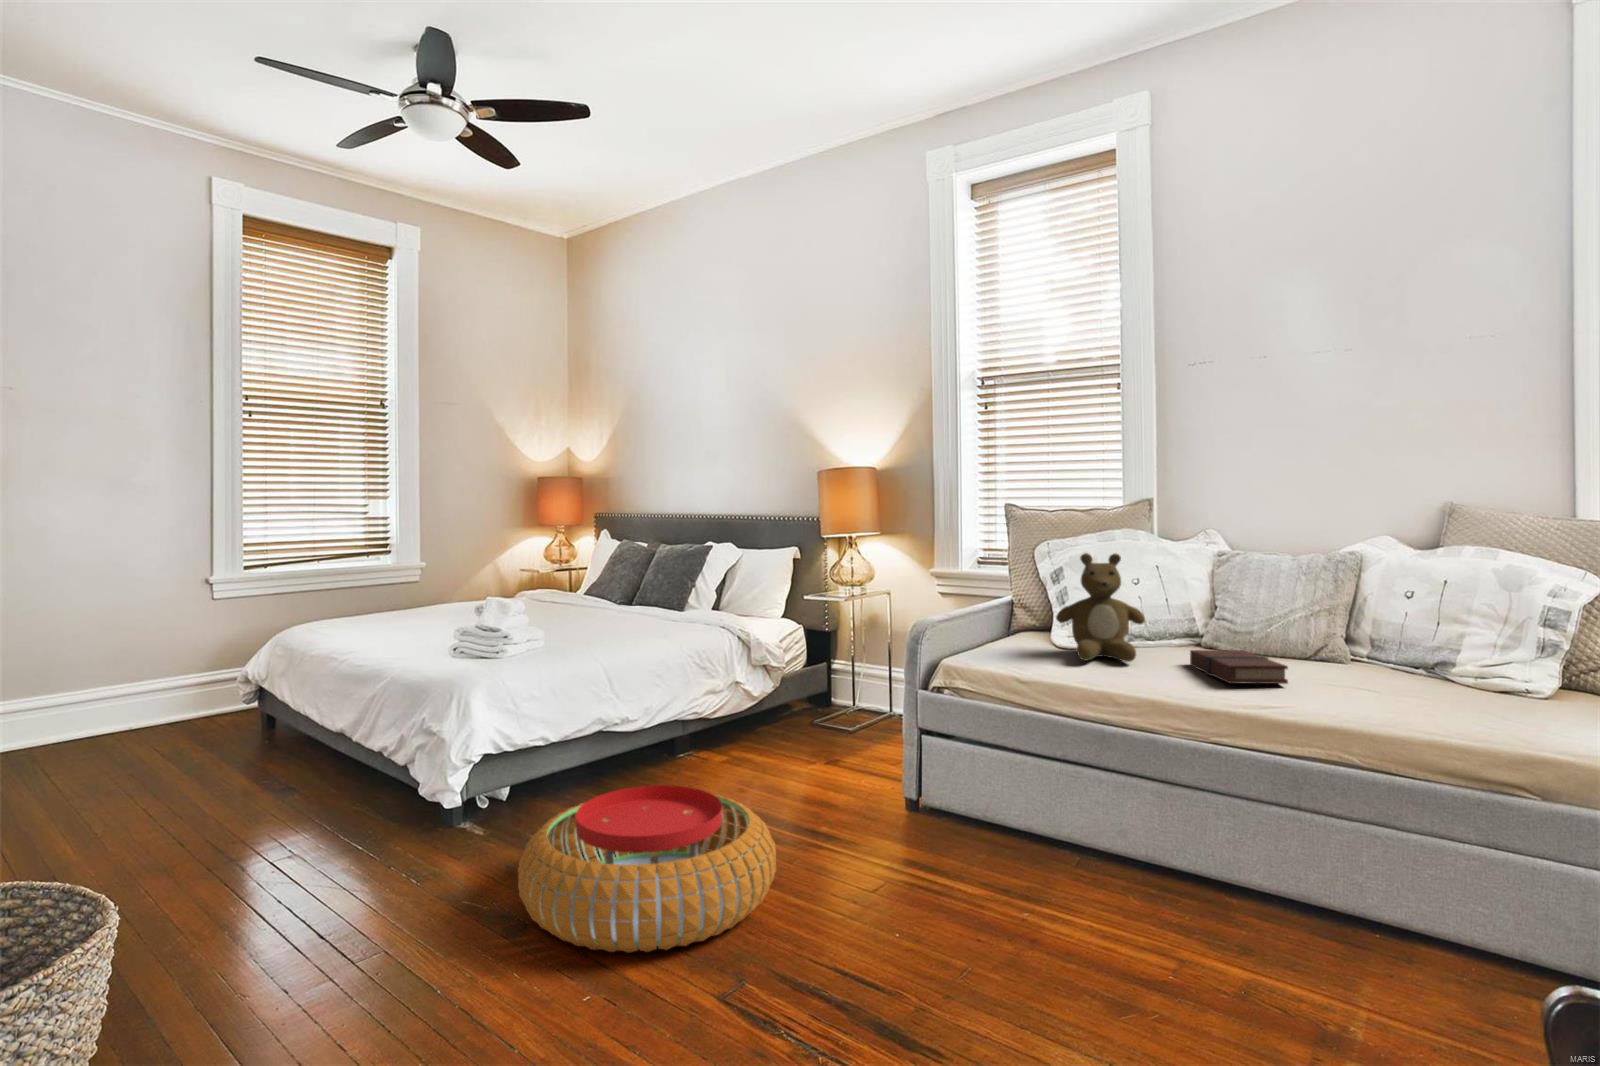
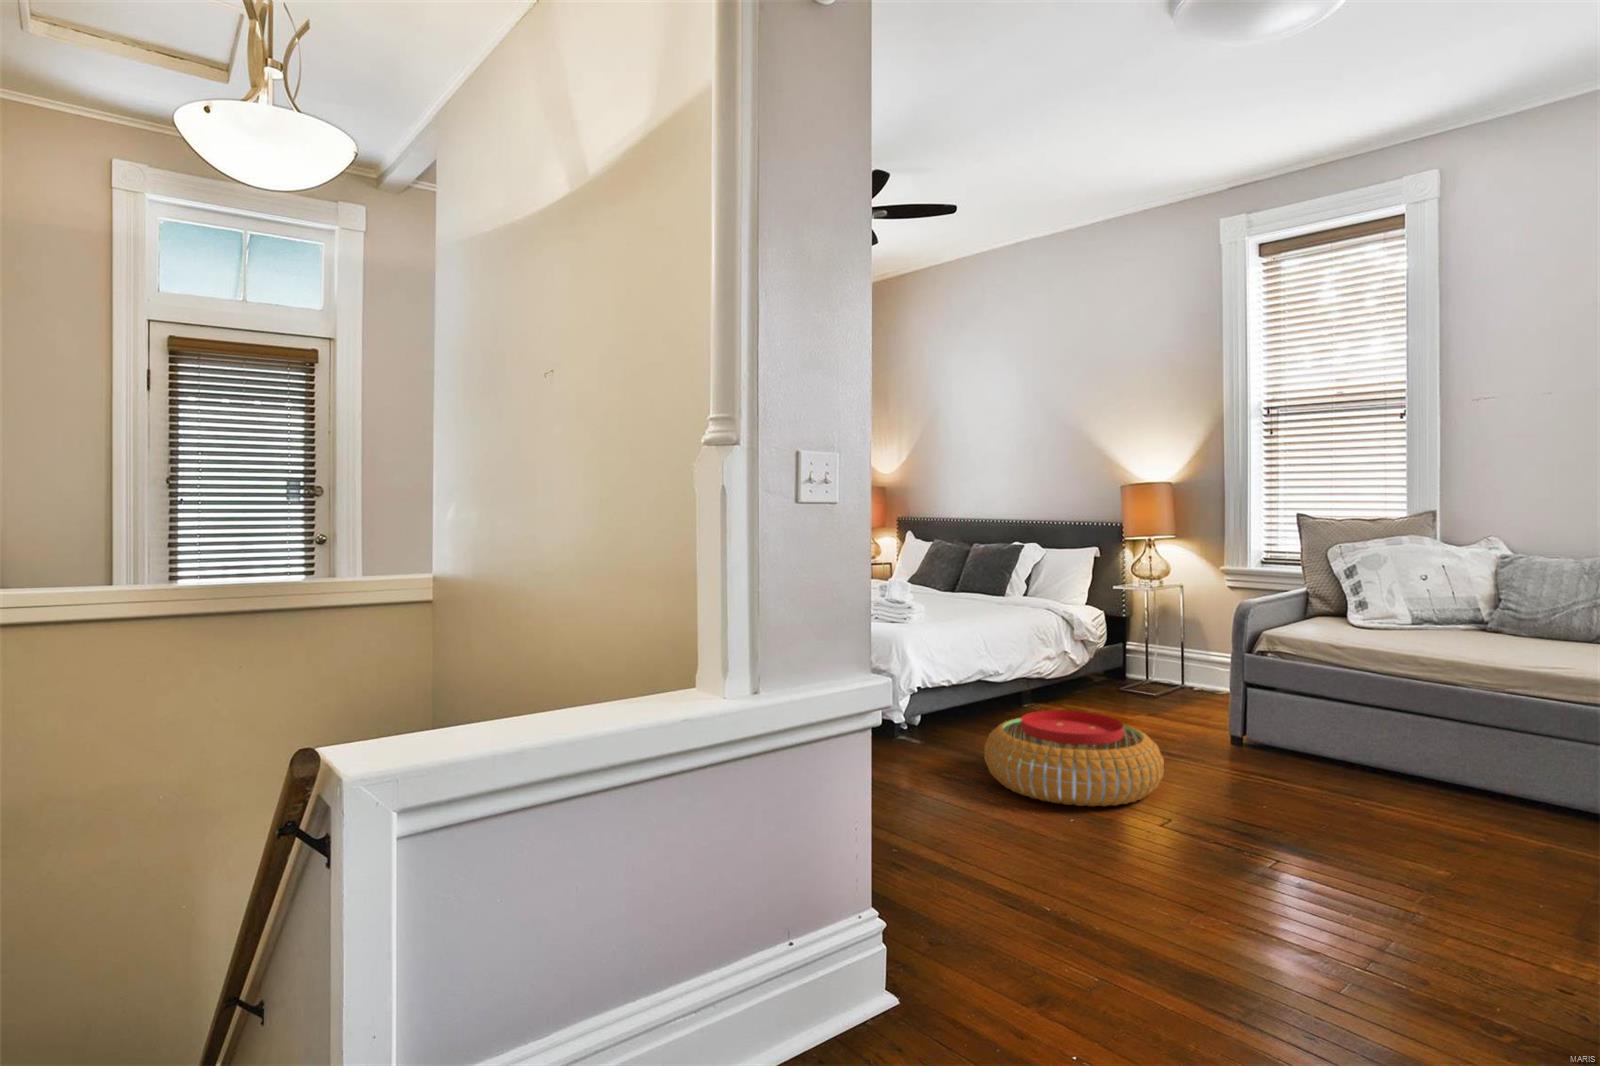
teddy bear: present [1056,553,1145,662] -> none [1359,554,1438,637]
book: present [1190,650,1288,684] -> none [1480,629,1569,654]

